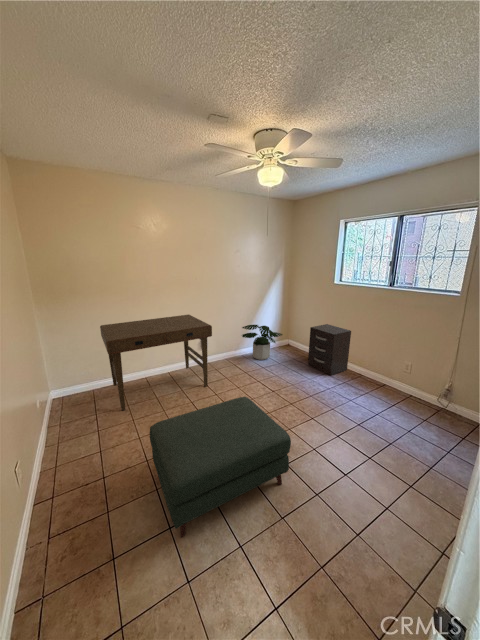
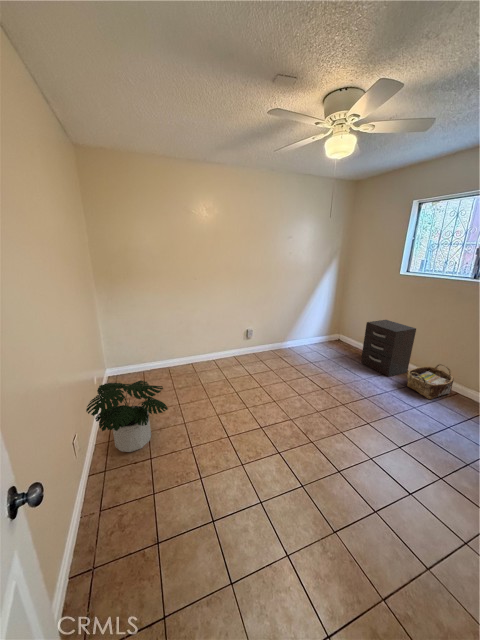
desk: present [100,315,212,411] -> none [152,303,260,393]
potted plant: present [242,325,282,360] -> present [86,380,168,452]
woven basket: none [346,360,382,392] -> present [407,364,454,399]
ottoman: present [150,397,291,538] -> none [196,392,348,534]

